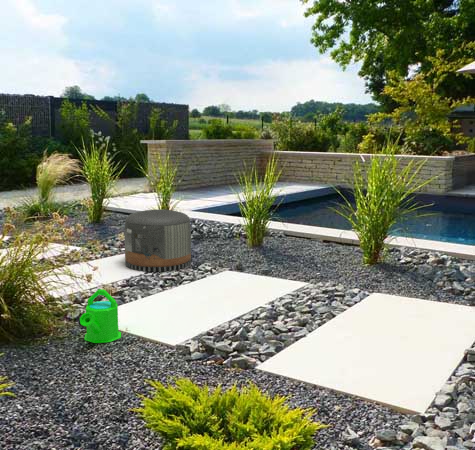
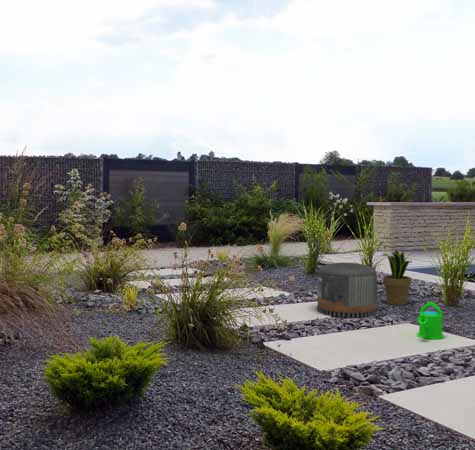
potted plant: none [189,192,221,251] -> present [383,250,412,305]
watering can: present [80,289,121,343] -> present [417,302,444,339]

